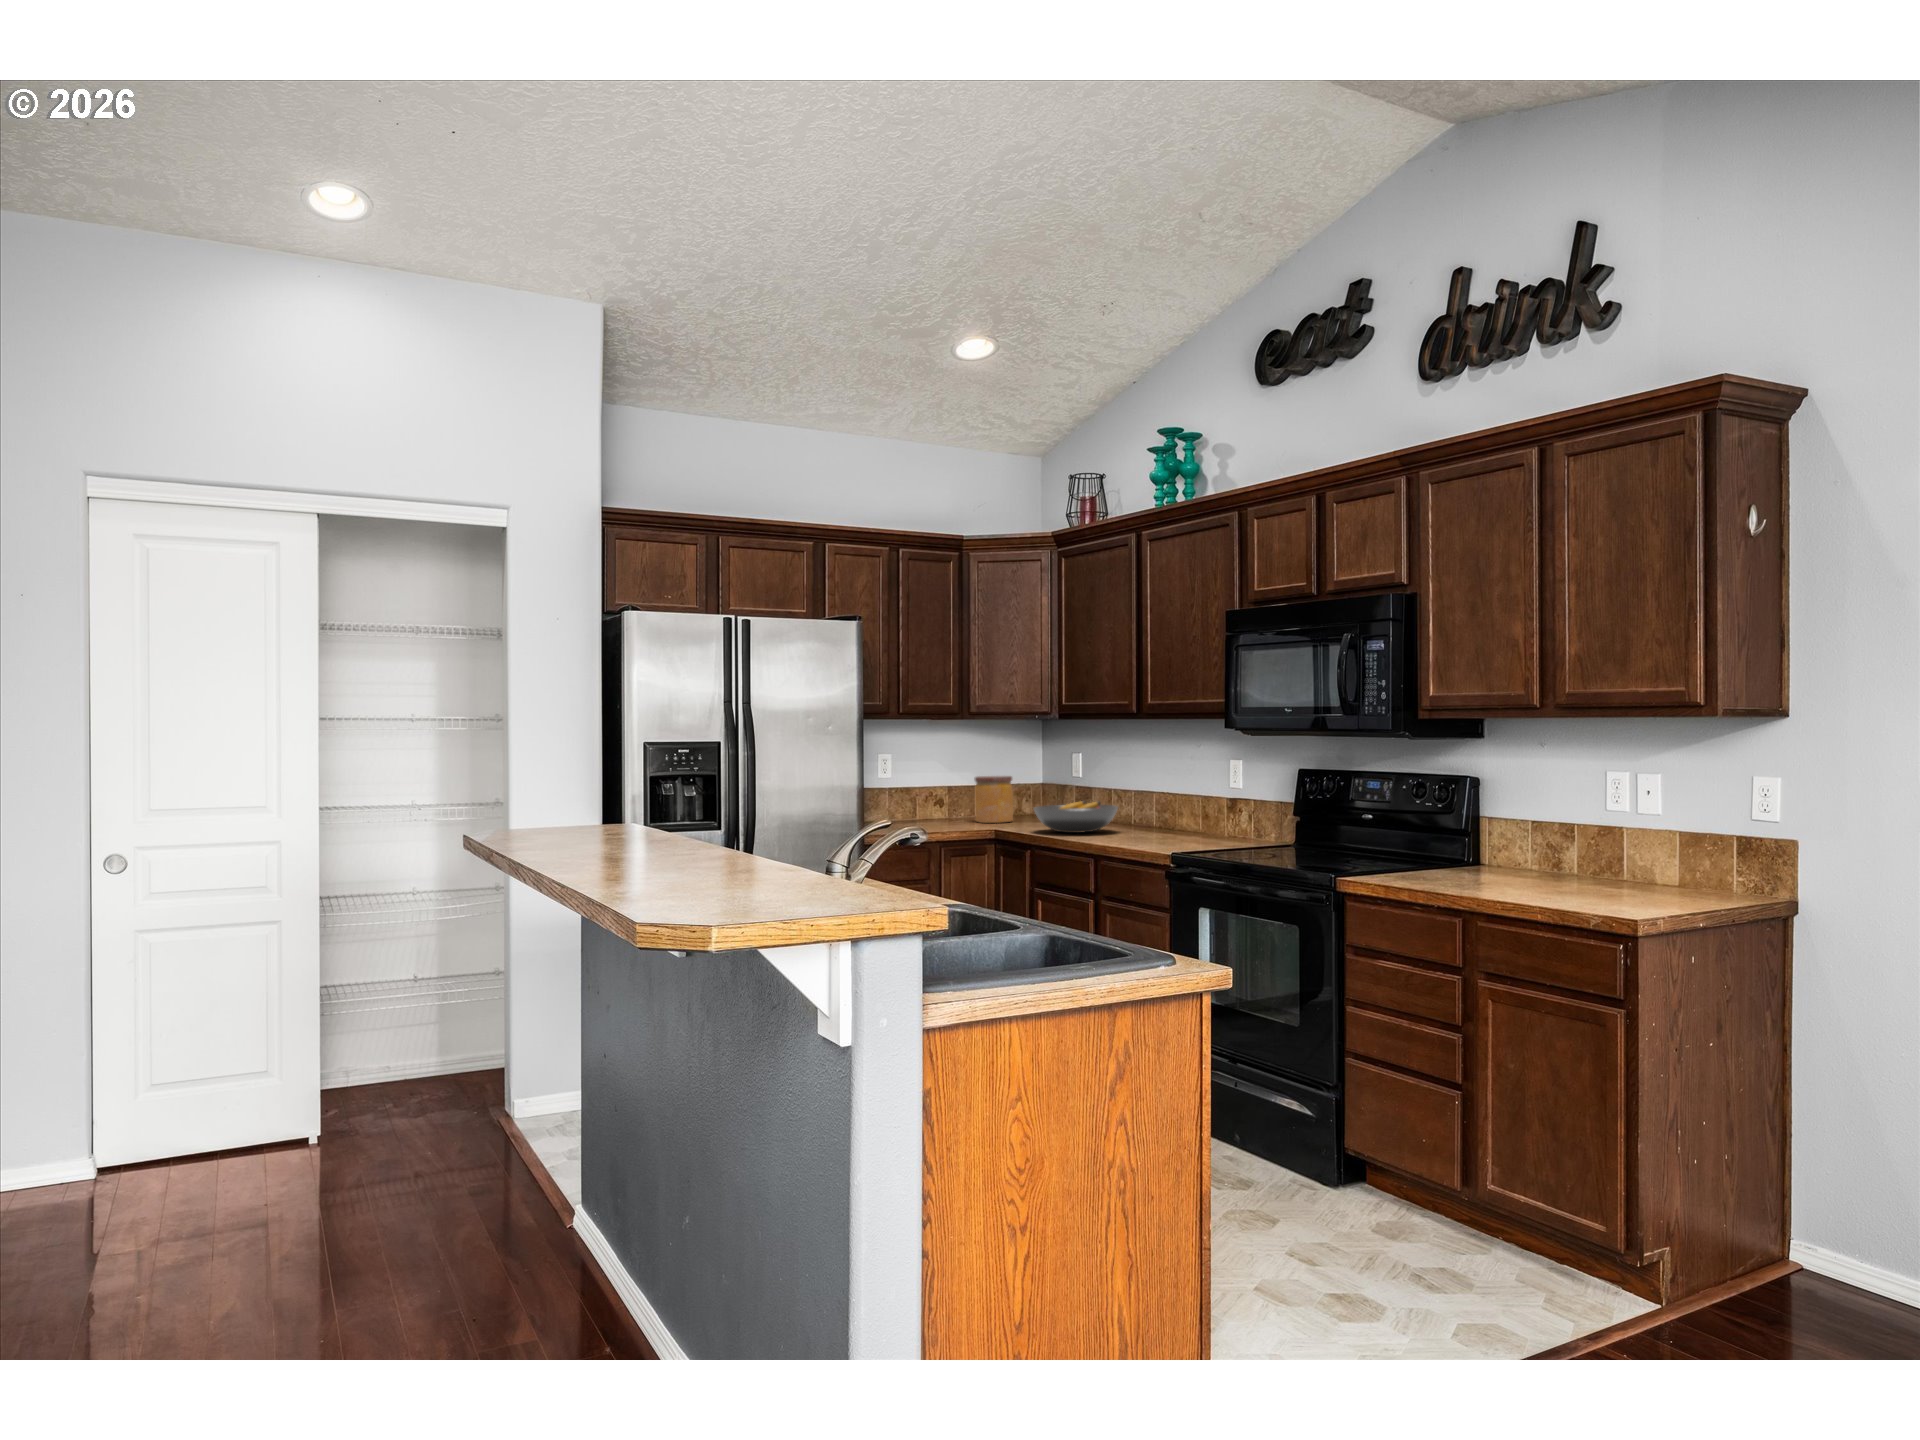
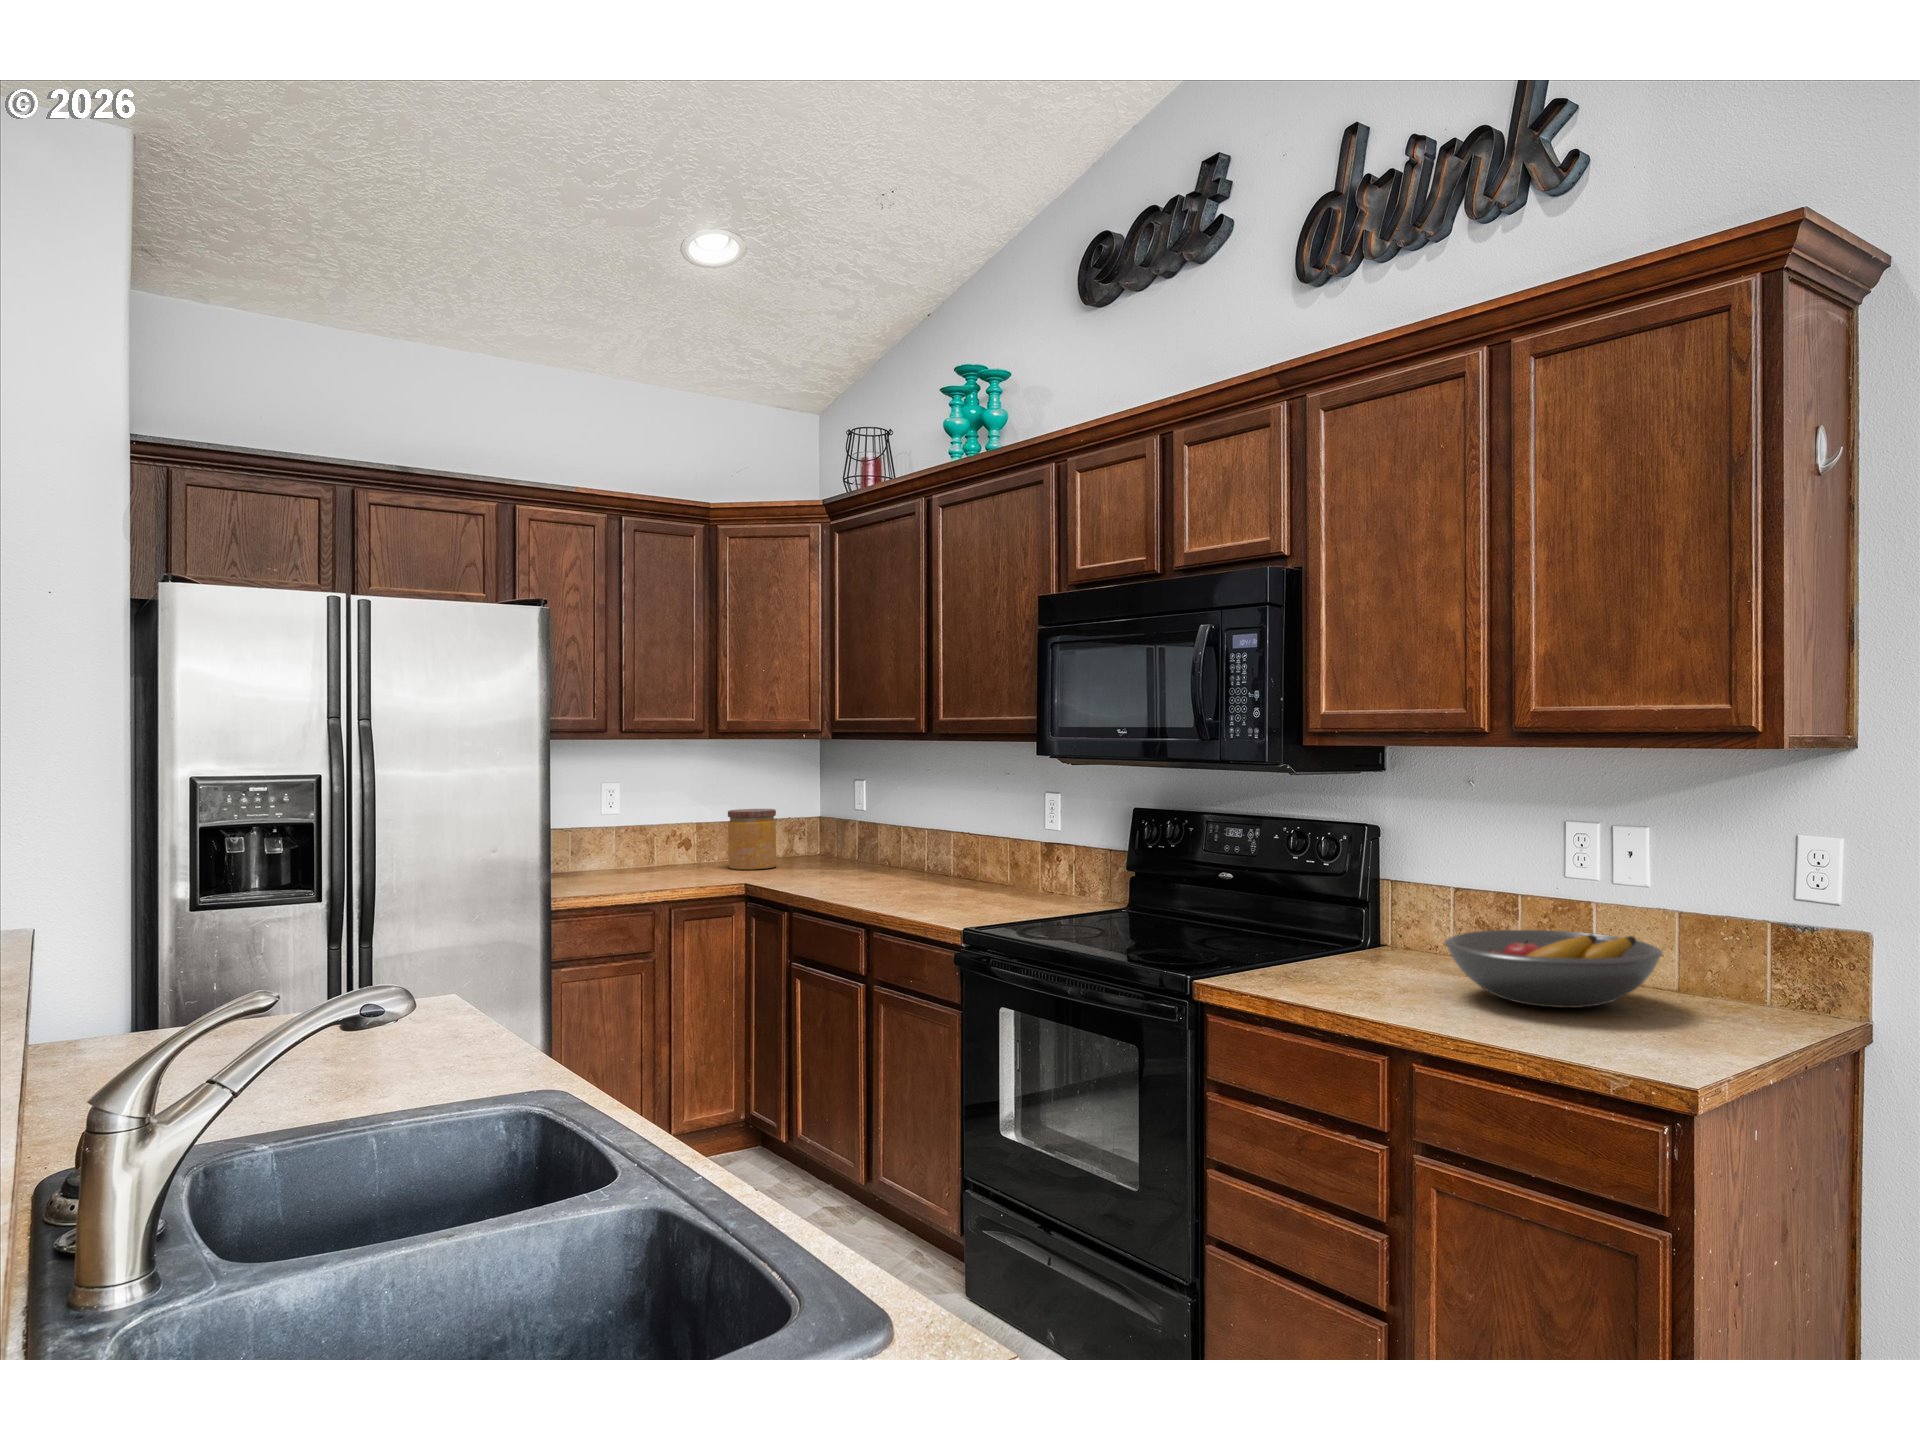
fruit bowl: present [1034,801,1118,833] -> present [1445,930,1663,1008]

